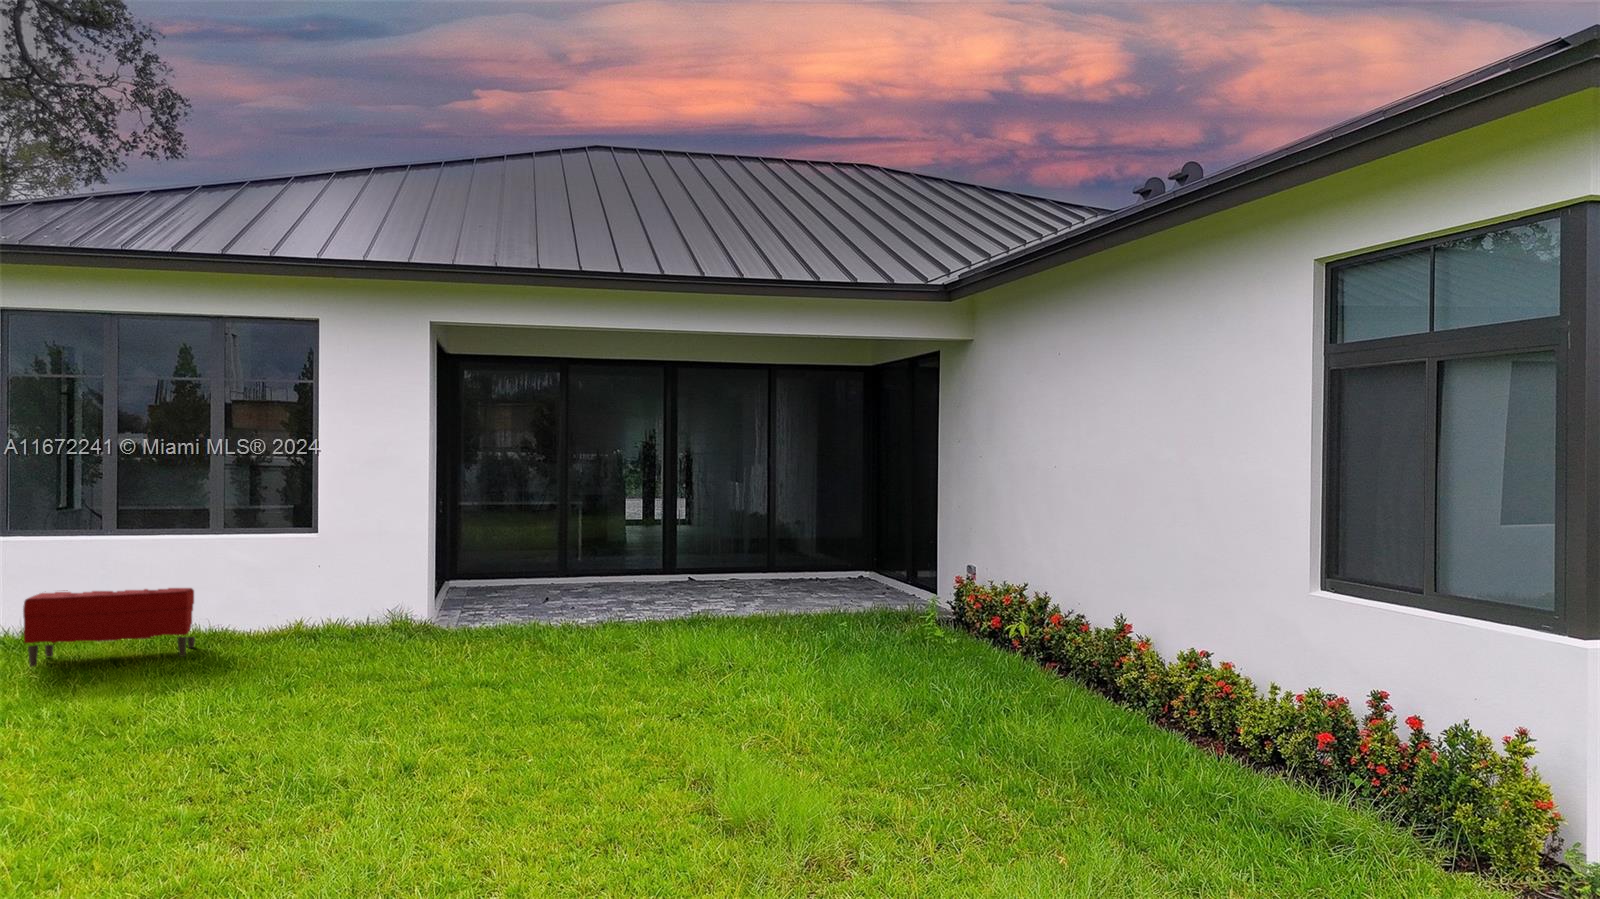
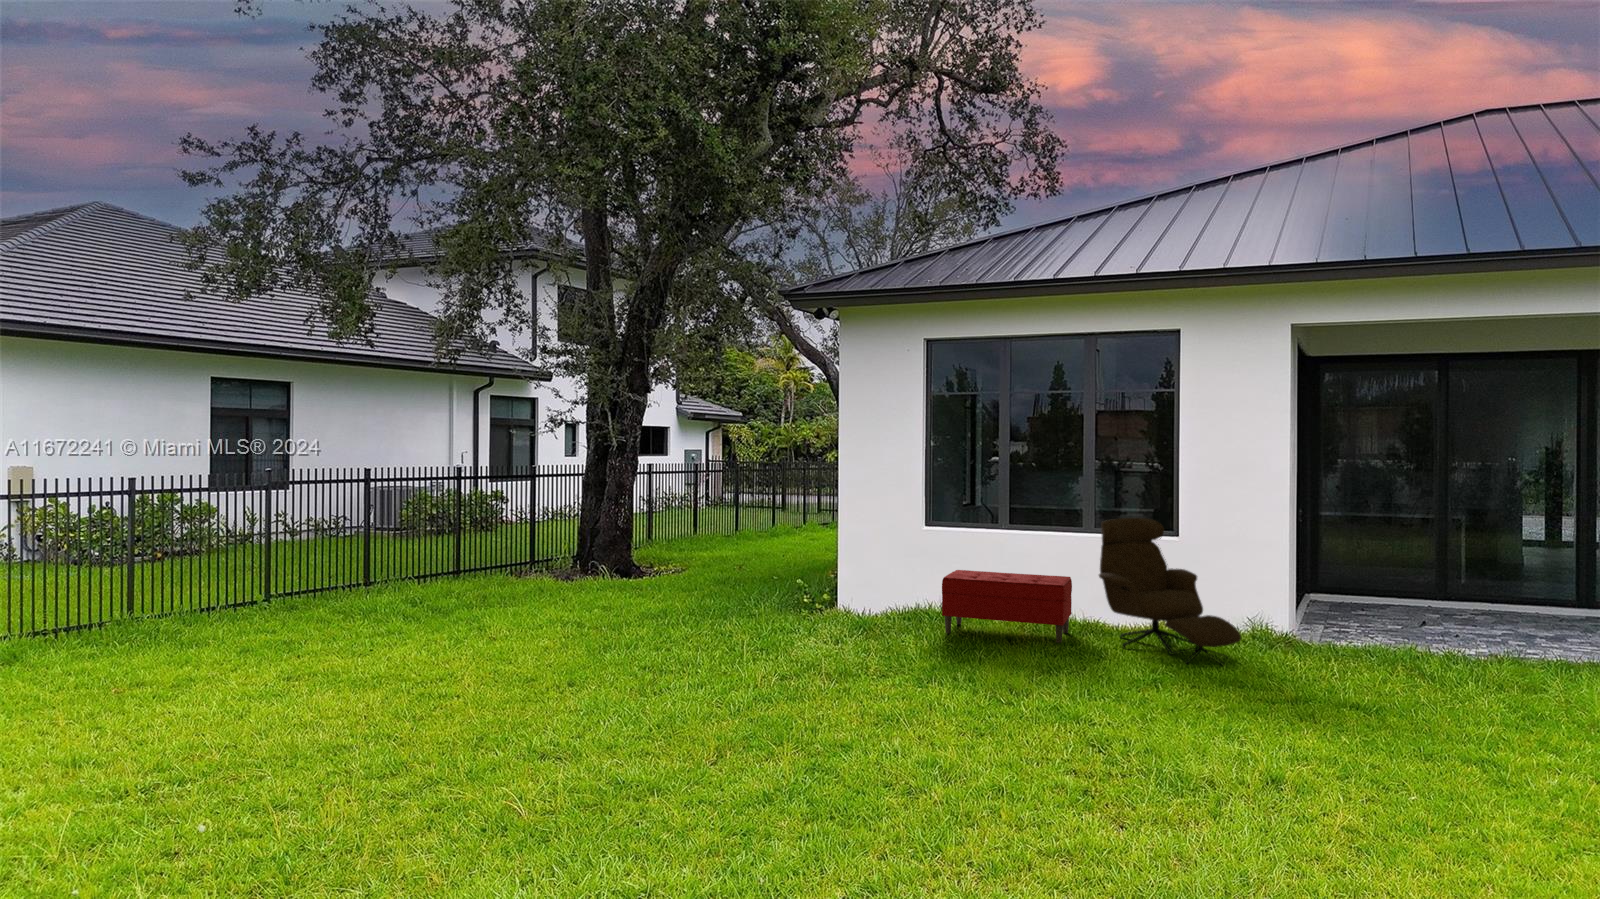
lounge chair: none [229,514,378,653] -> present [1099,518,1241,665]

